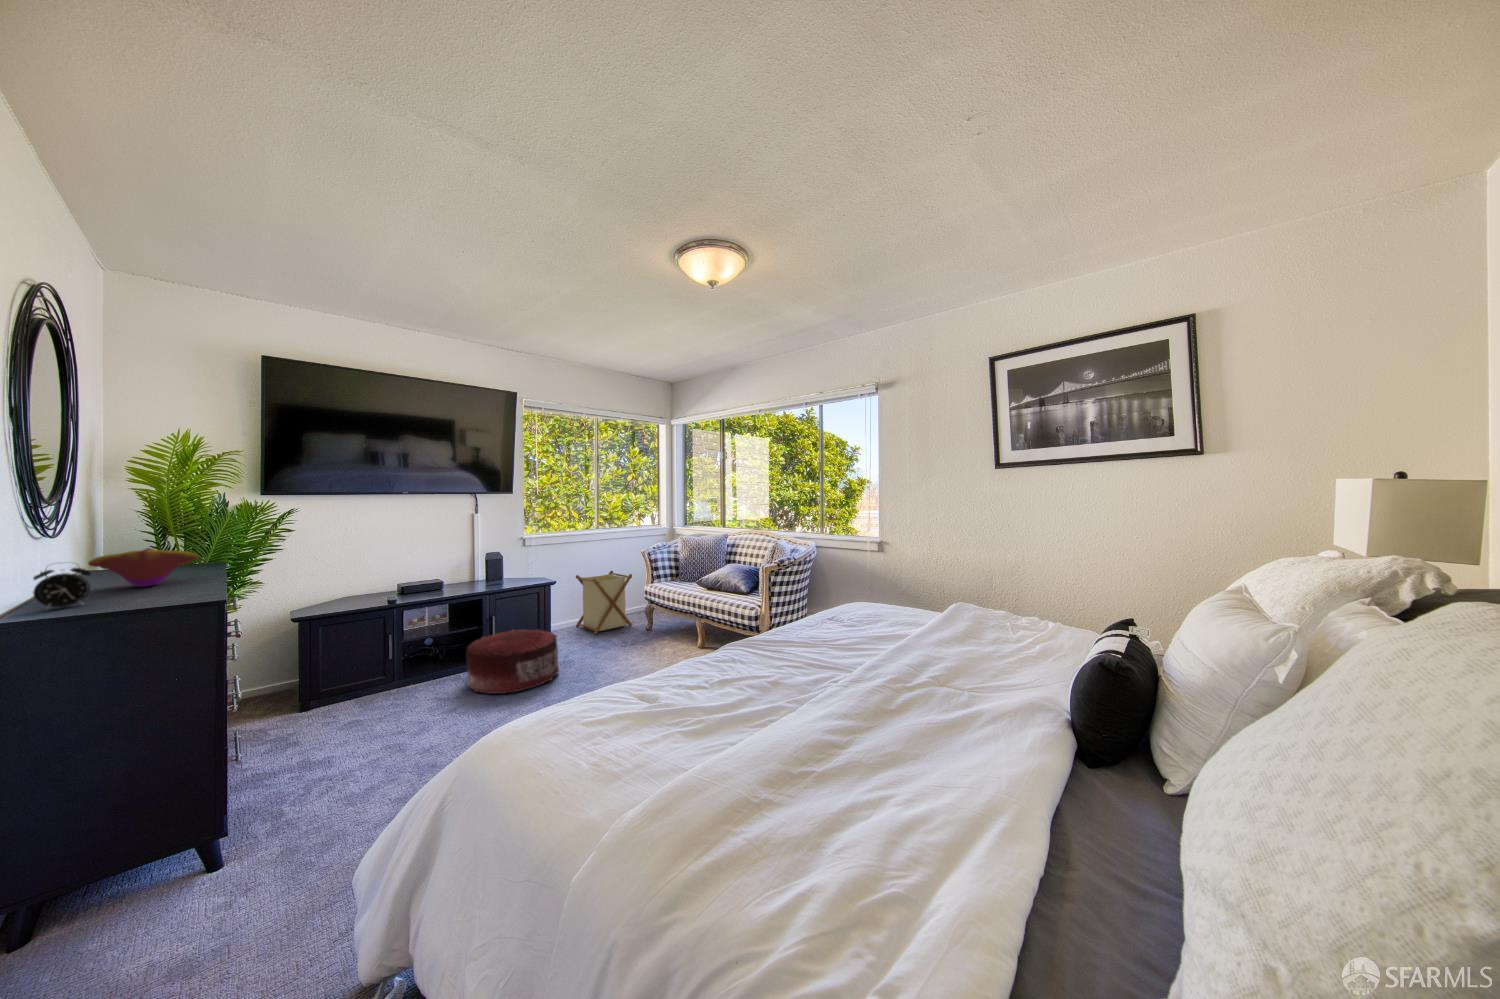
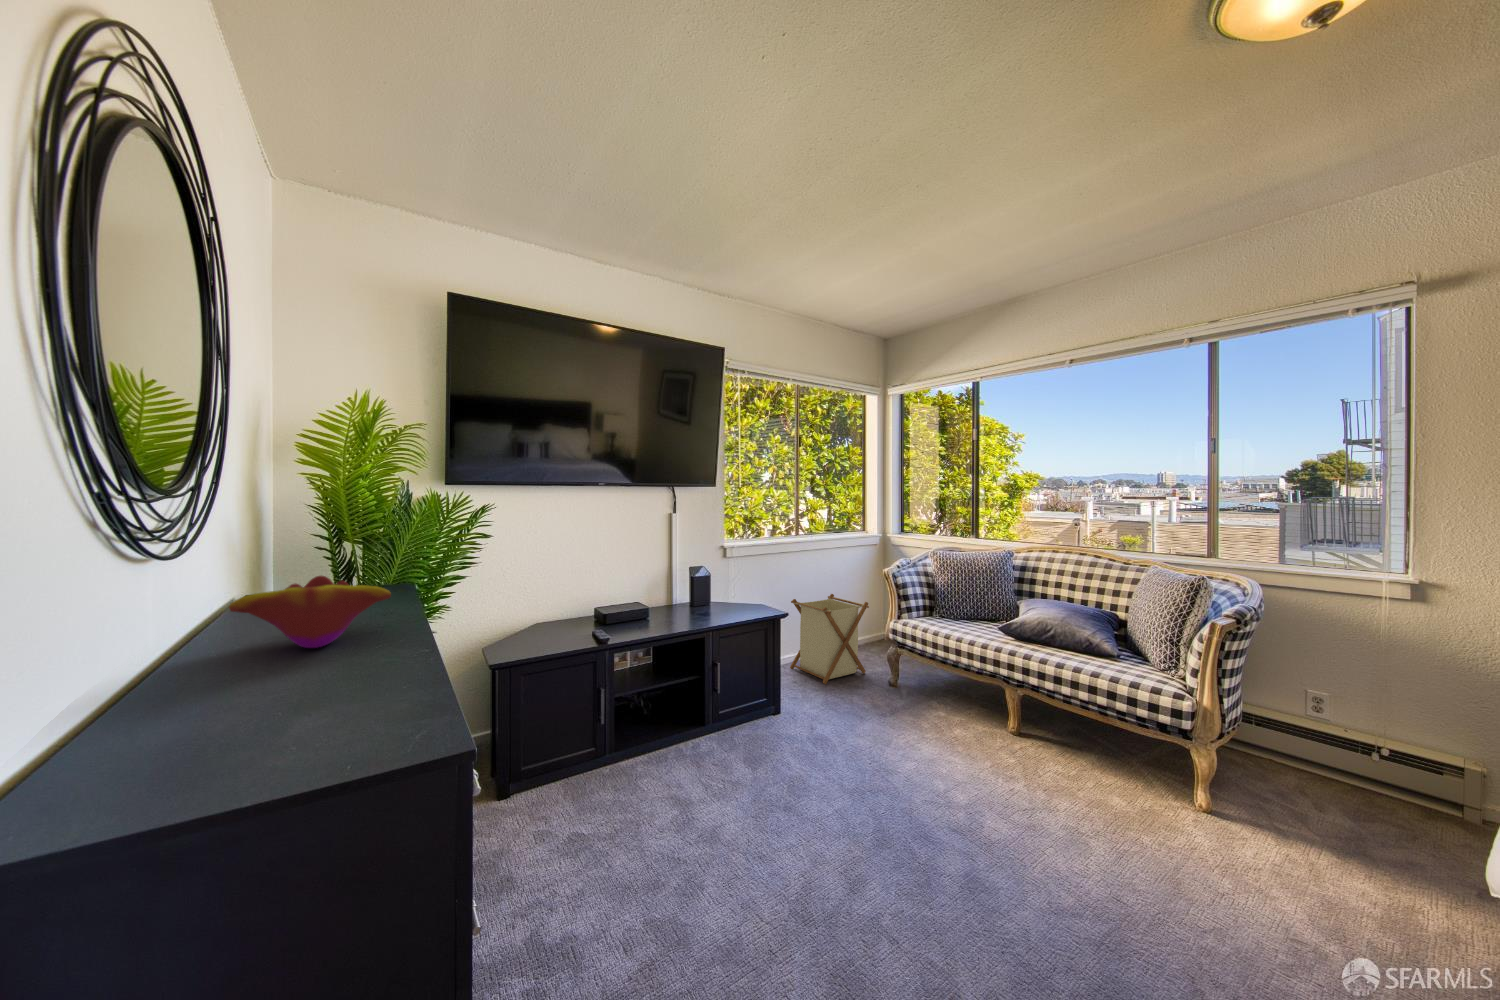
alarm clock: present [33,565,91,607] -> none [117,622,222,728]
pouf: present [466,629,559,694] -> none [700,683,822,796]

